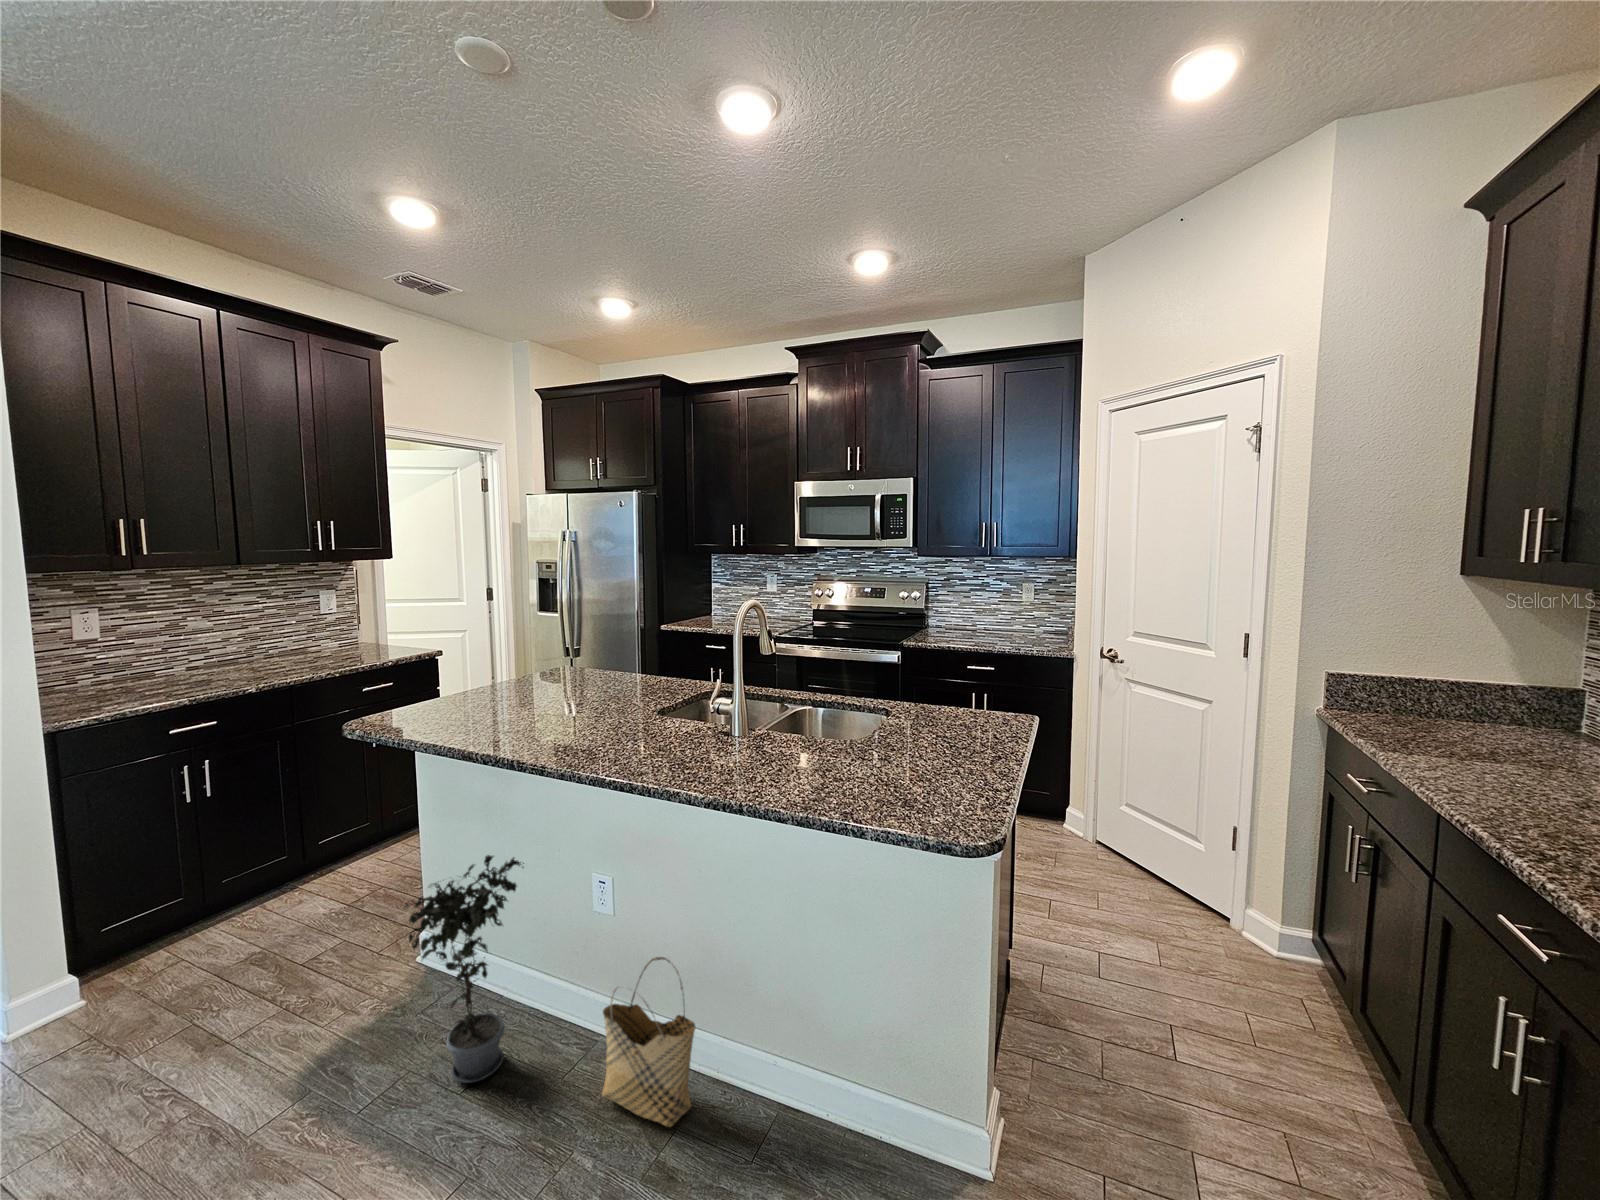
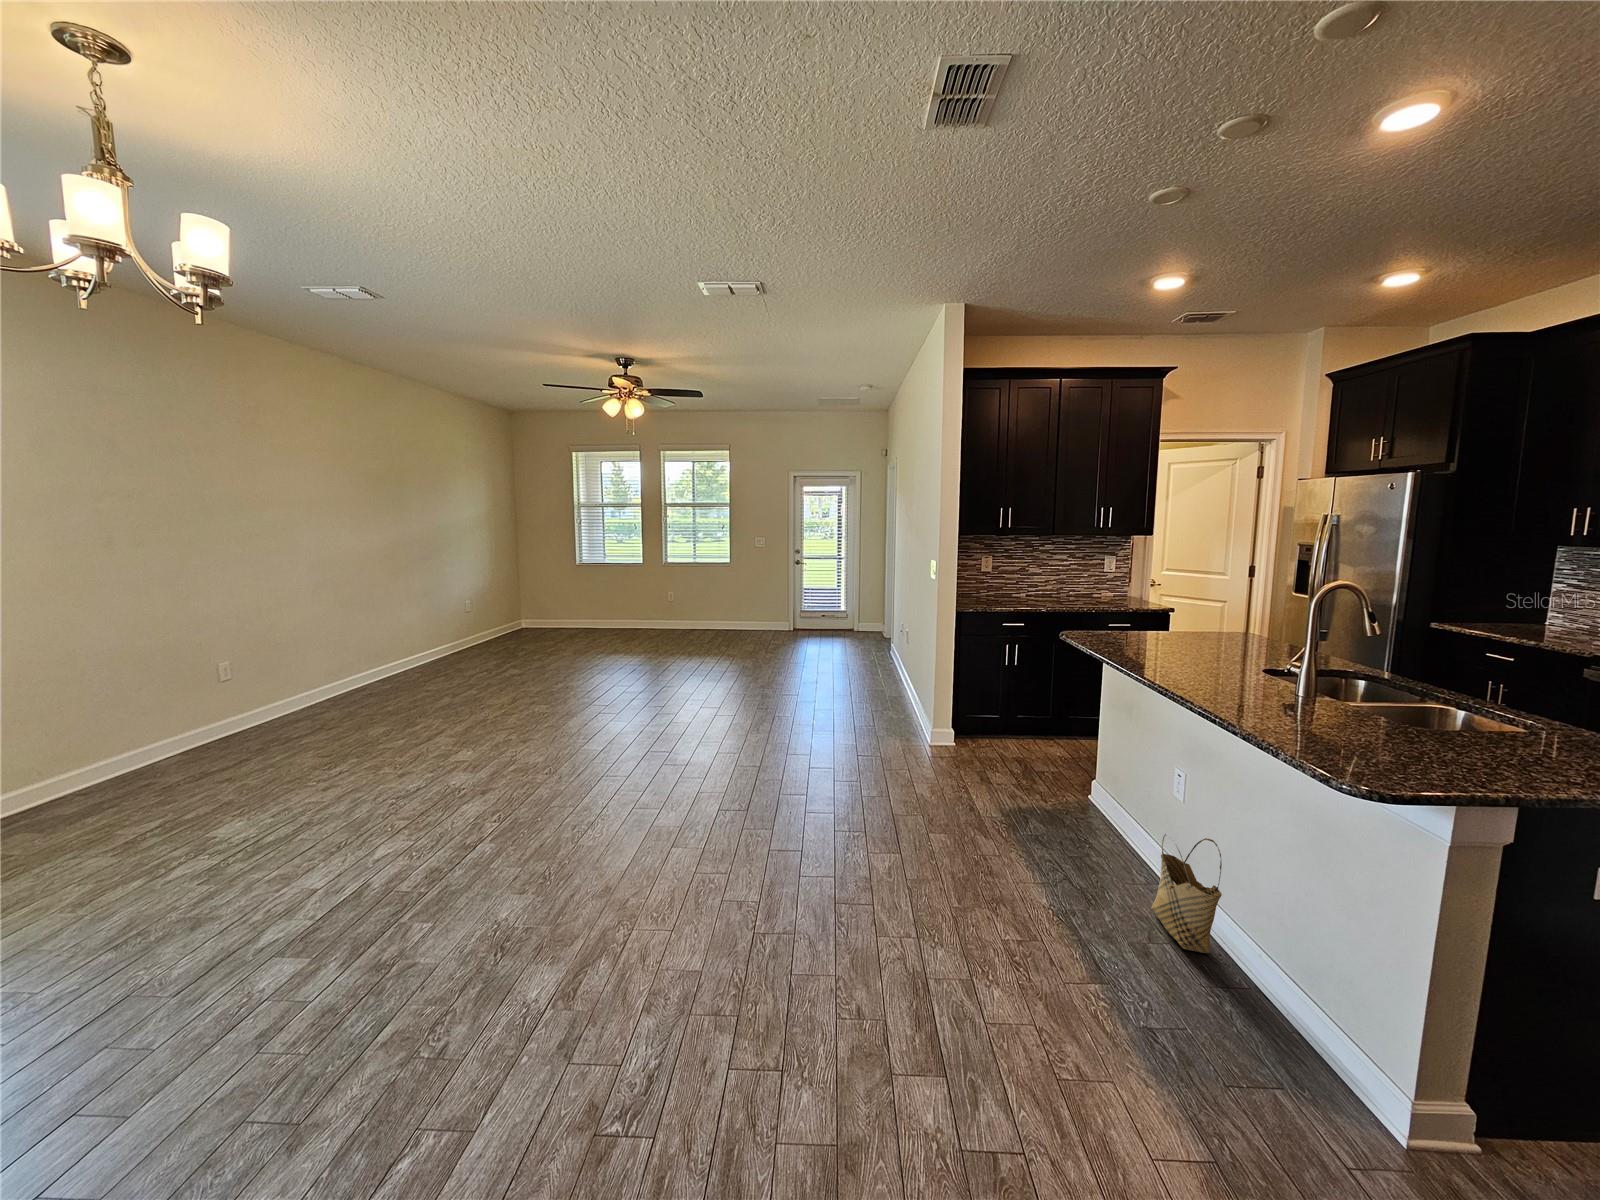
potted plant: present [404,855,524,1083] -> none [1053,725,1146,862]

